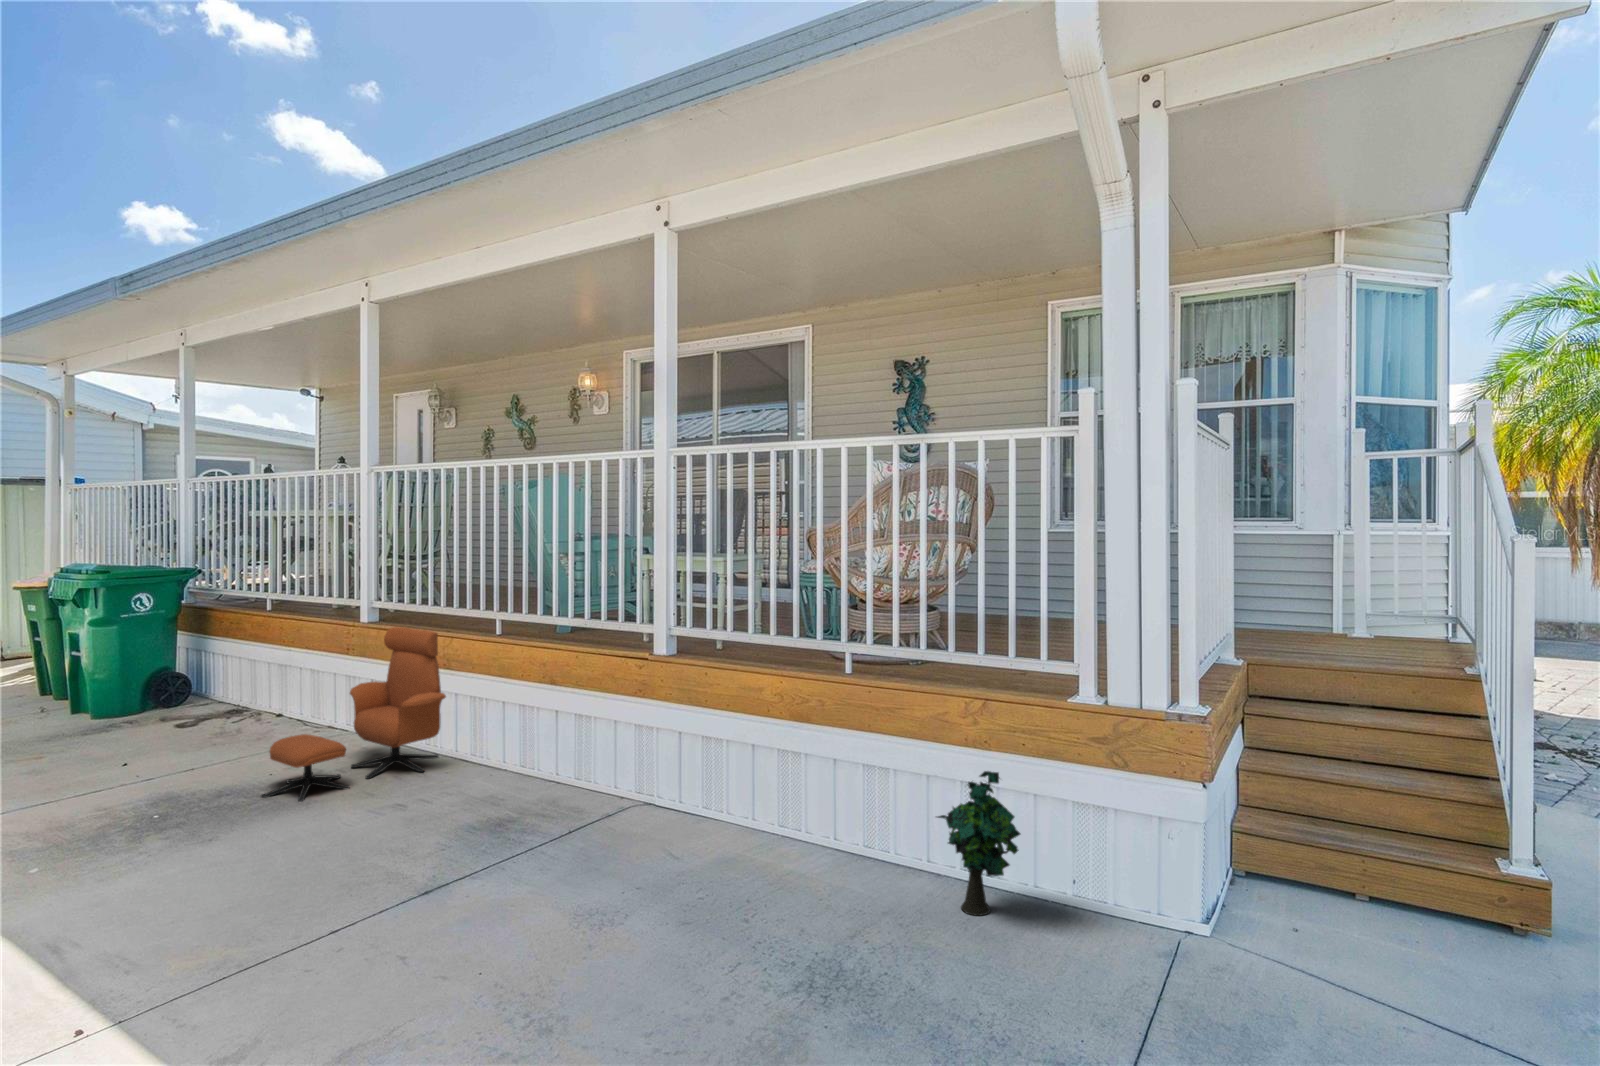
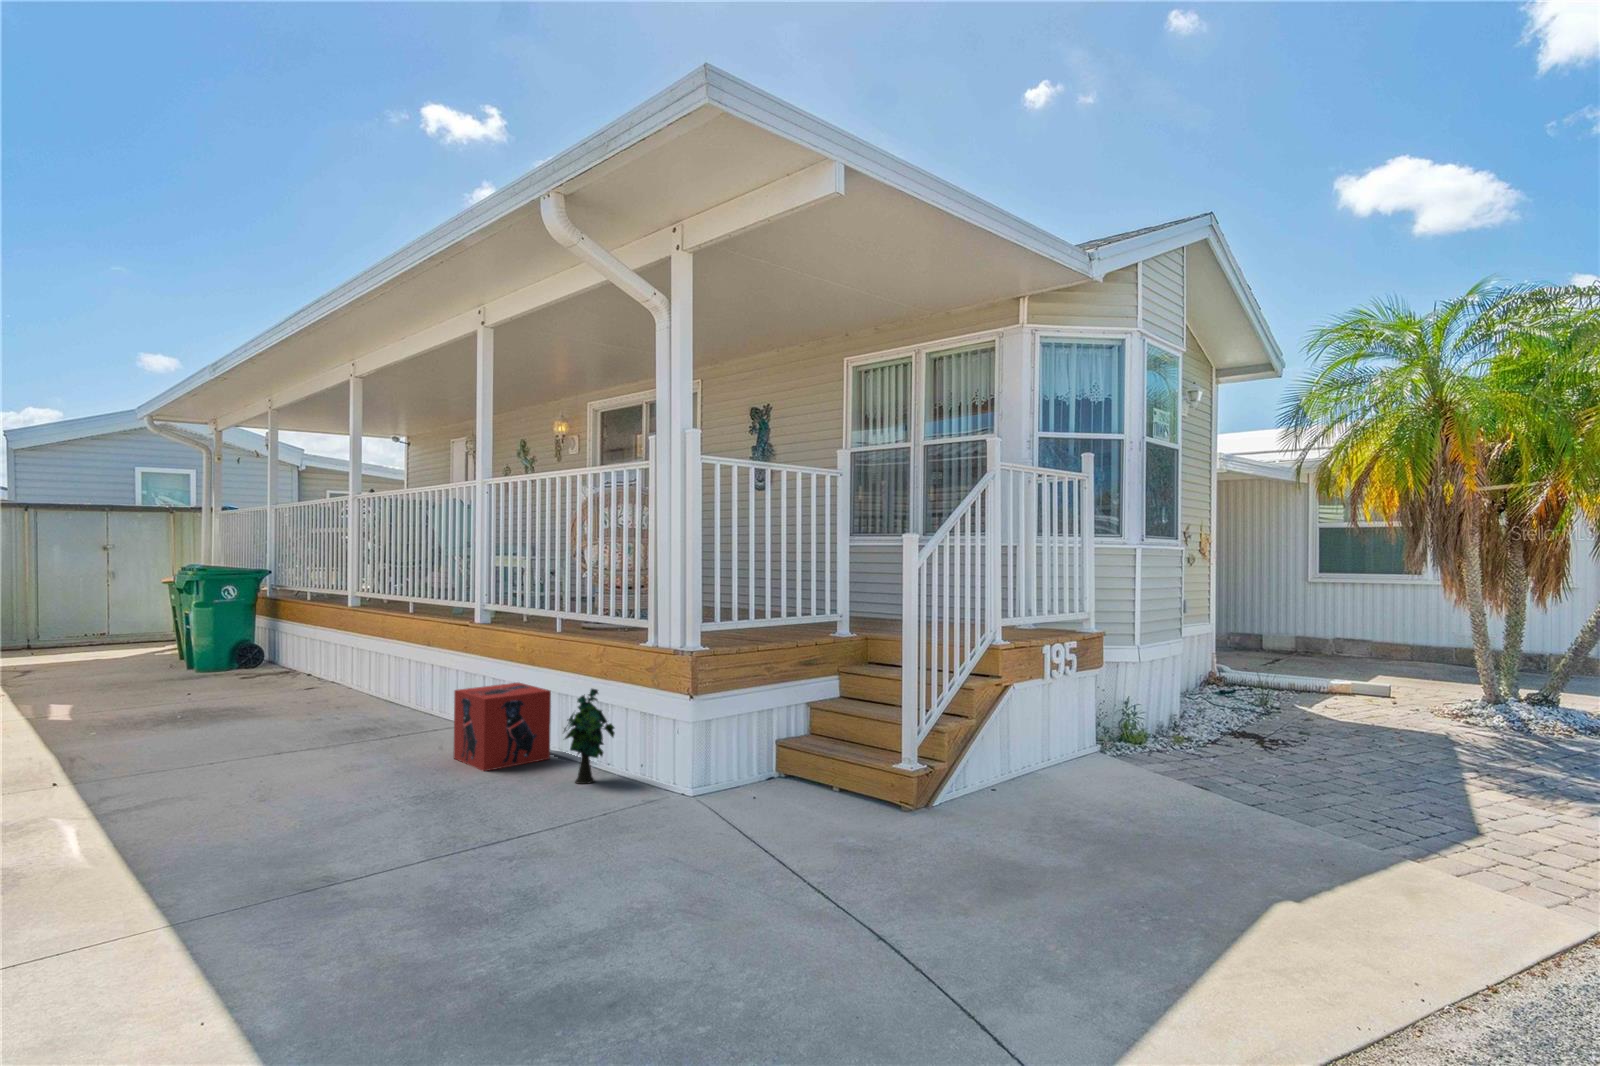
lounge chair: present [261,627,446,802] -> none [243,606,377,717]
storage box: none [711,747,852,900] -> present [454,683,551,771]

